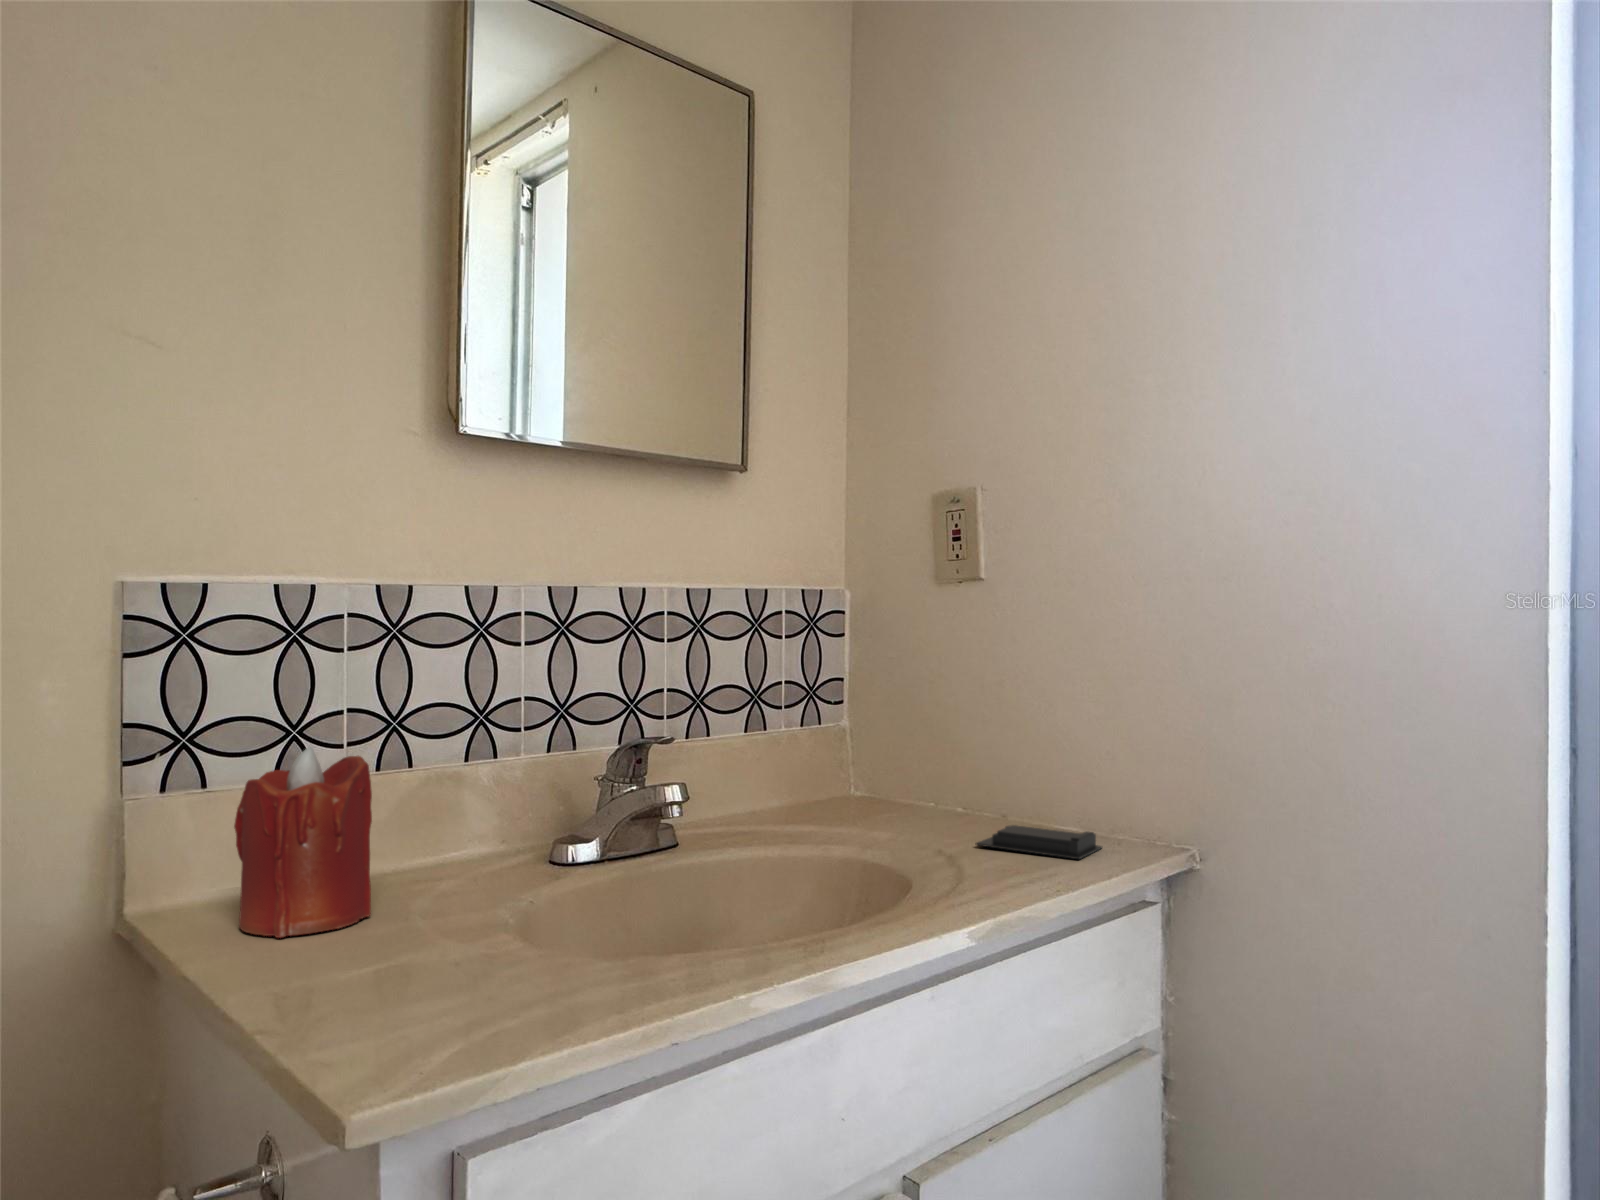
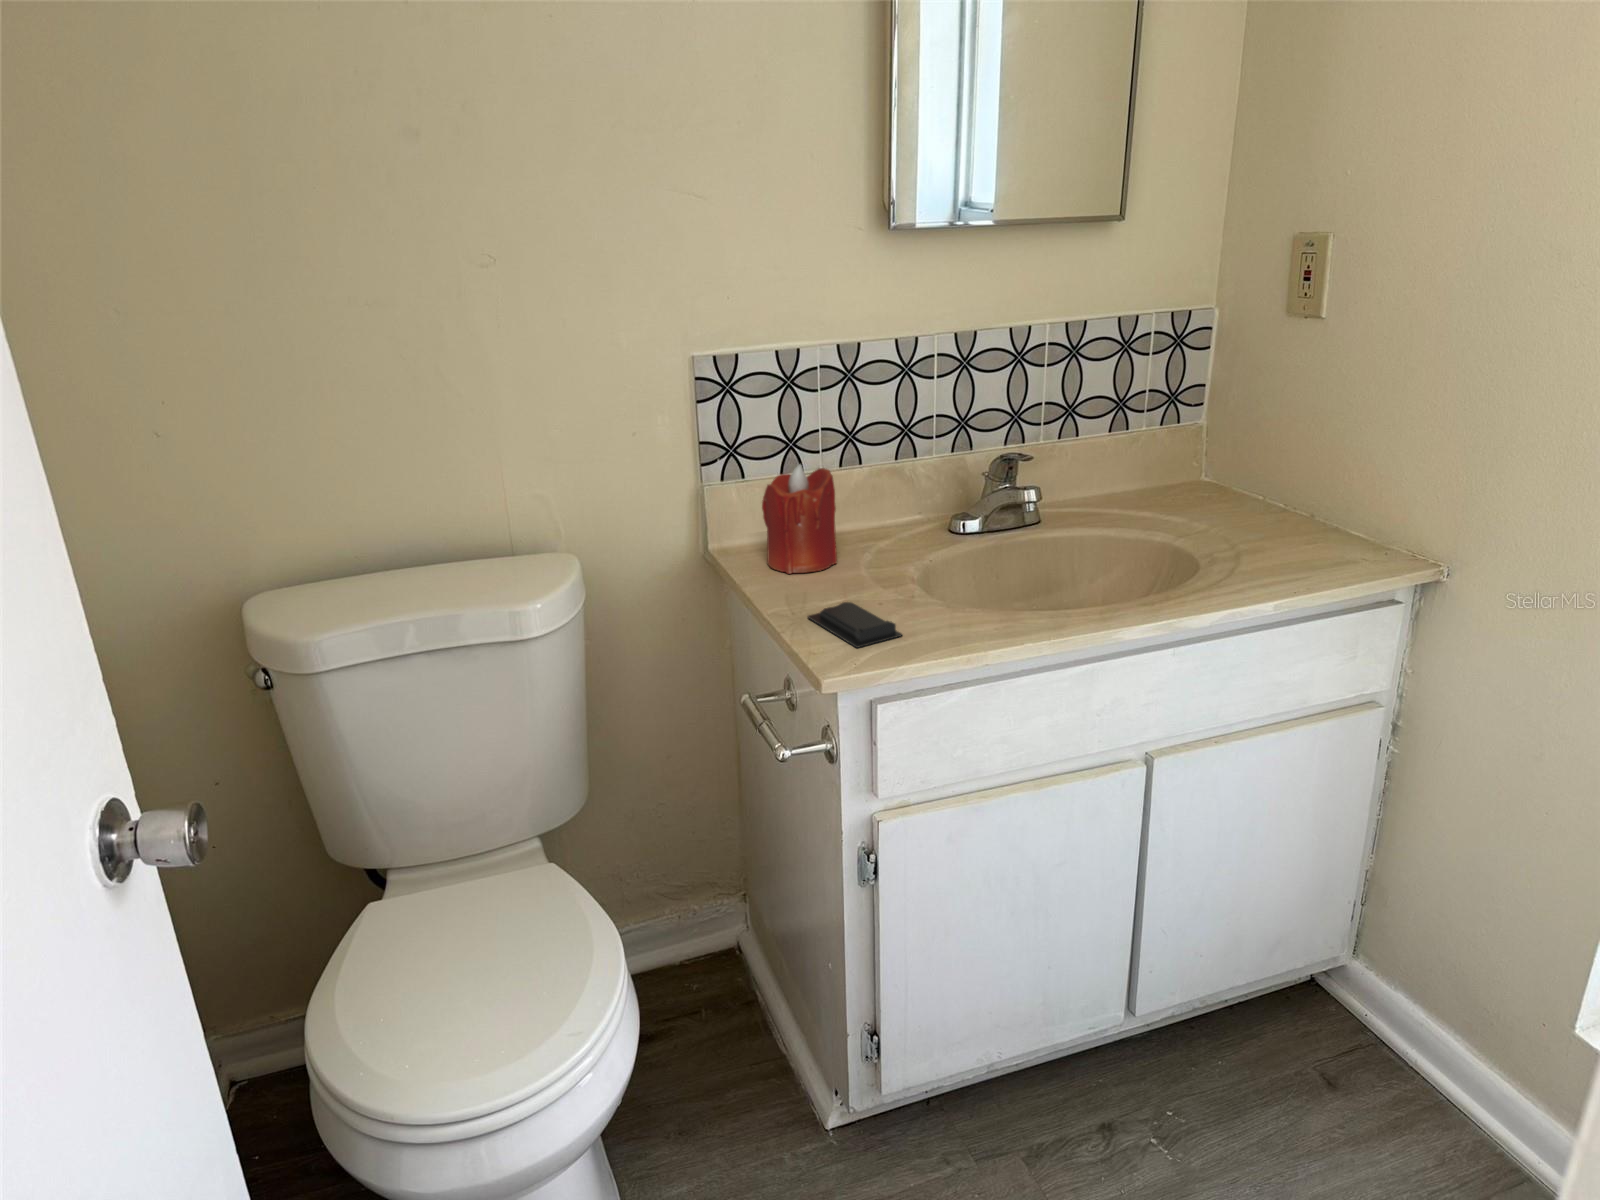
soap bar: present [976,825,1102,859] -> present [808,602,902,648]

